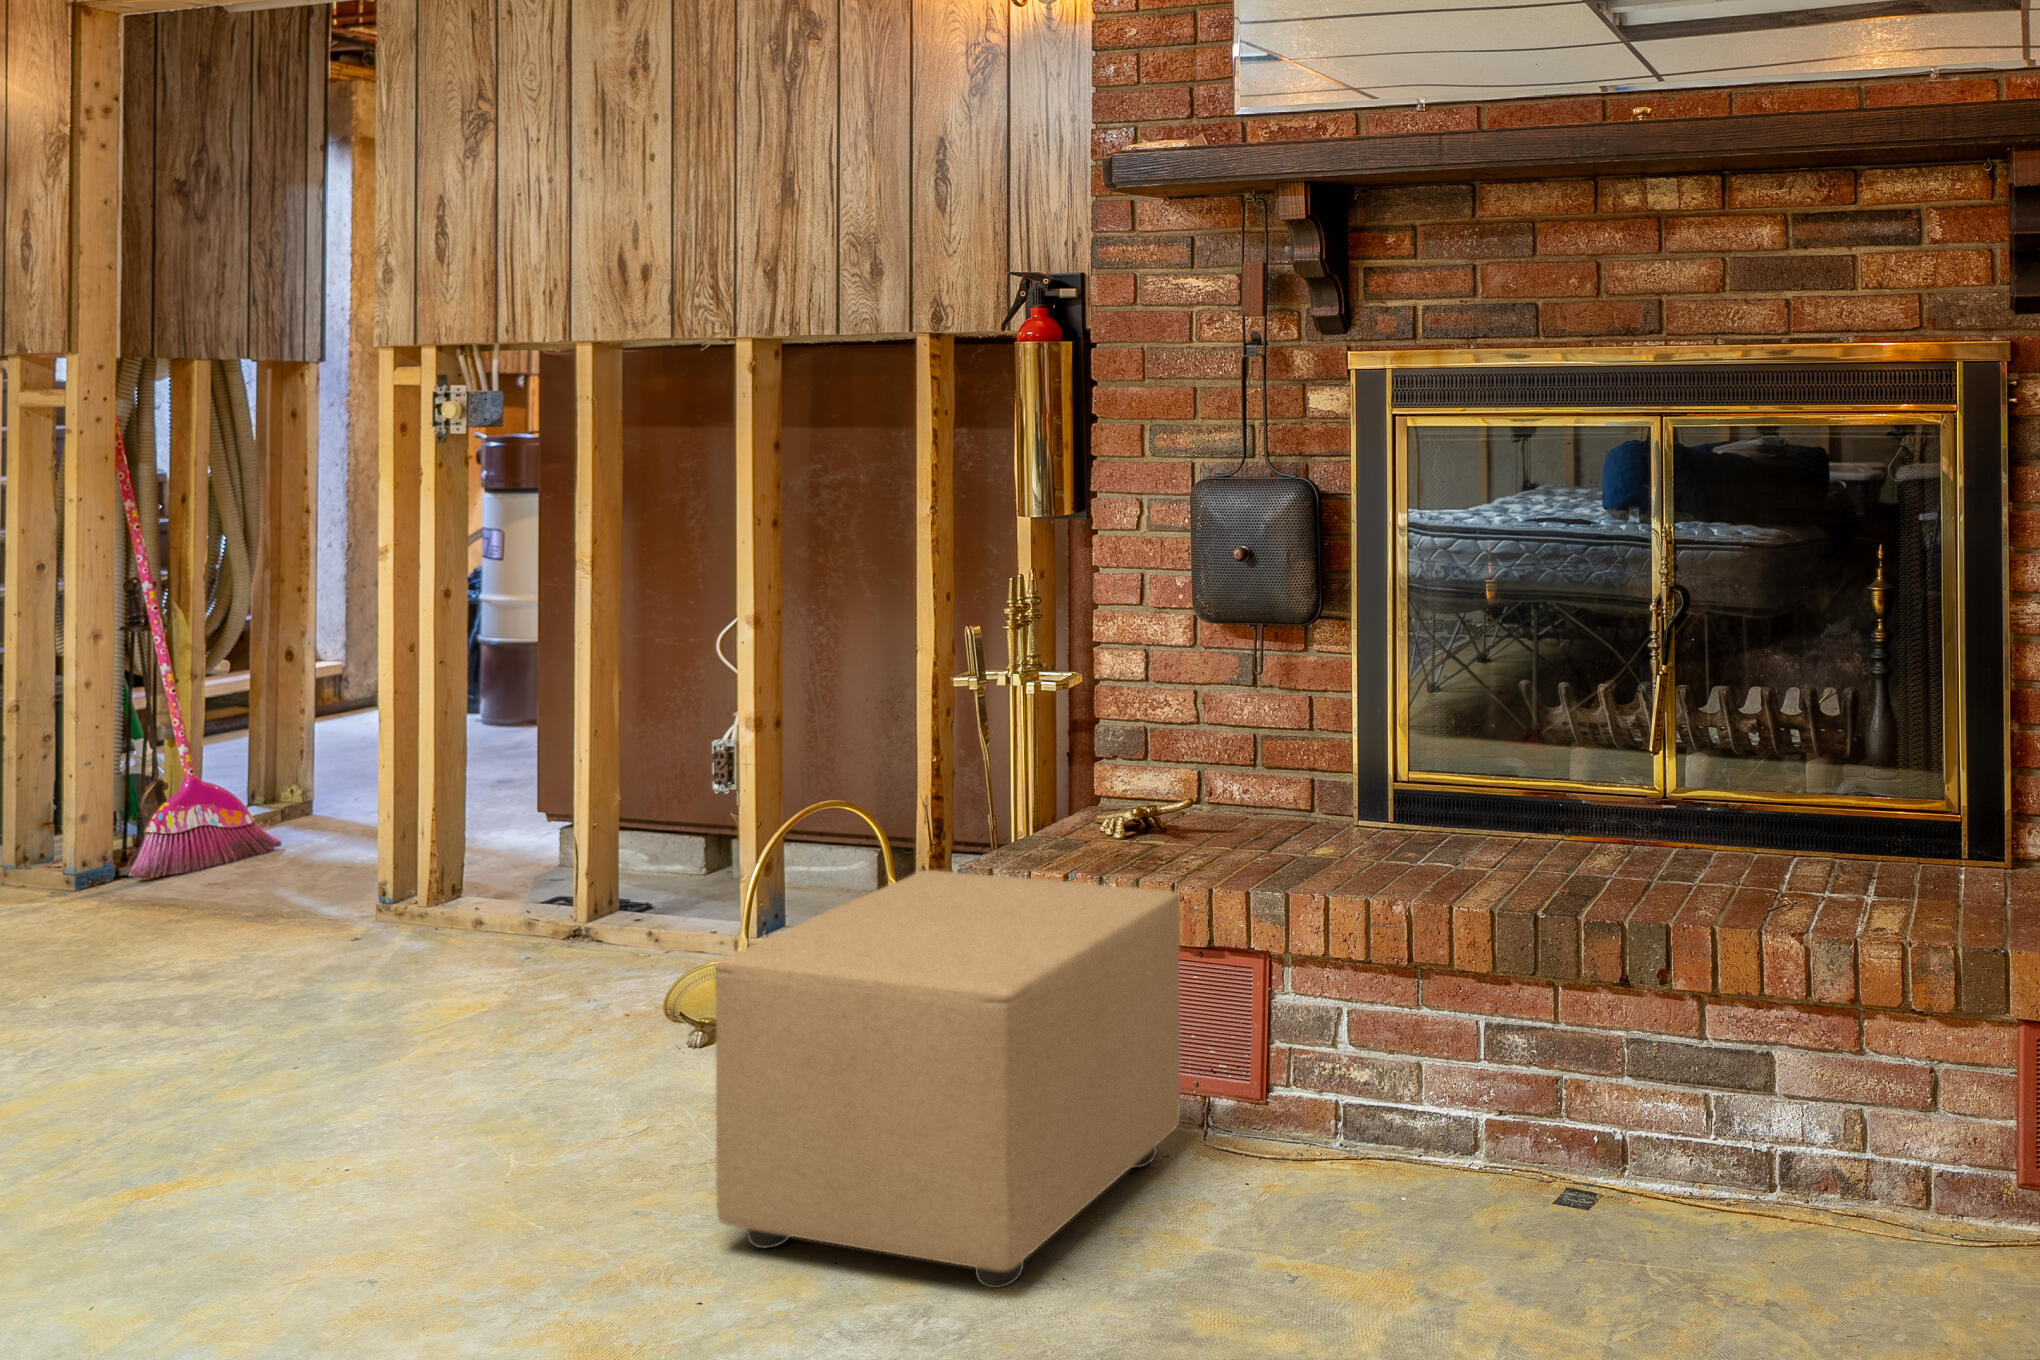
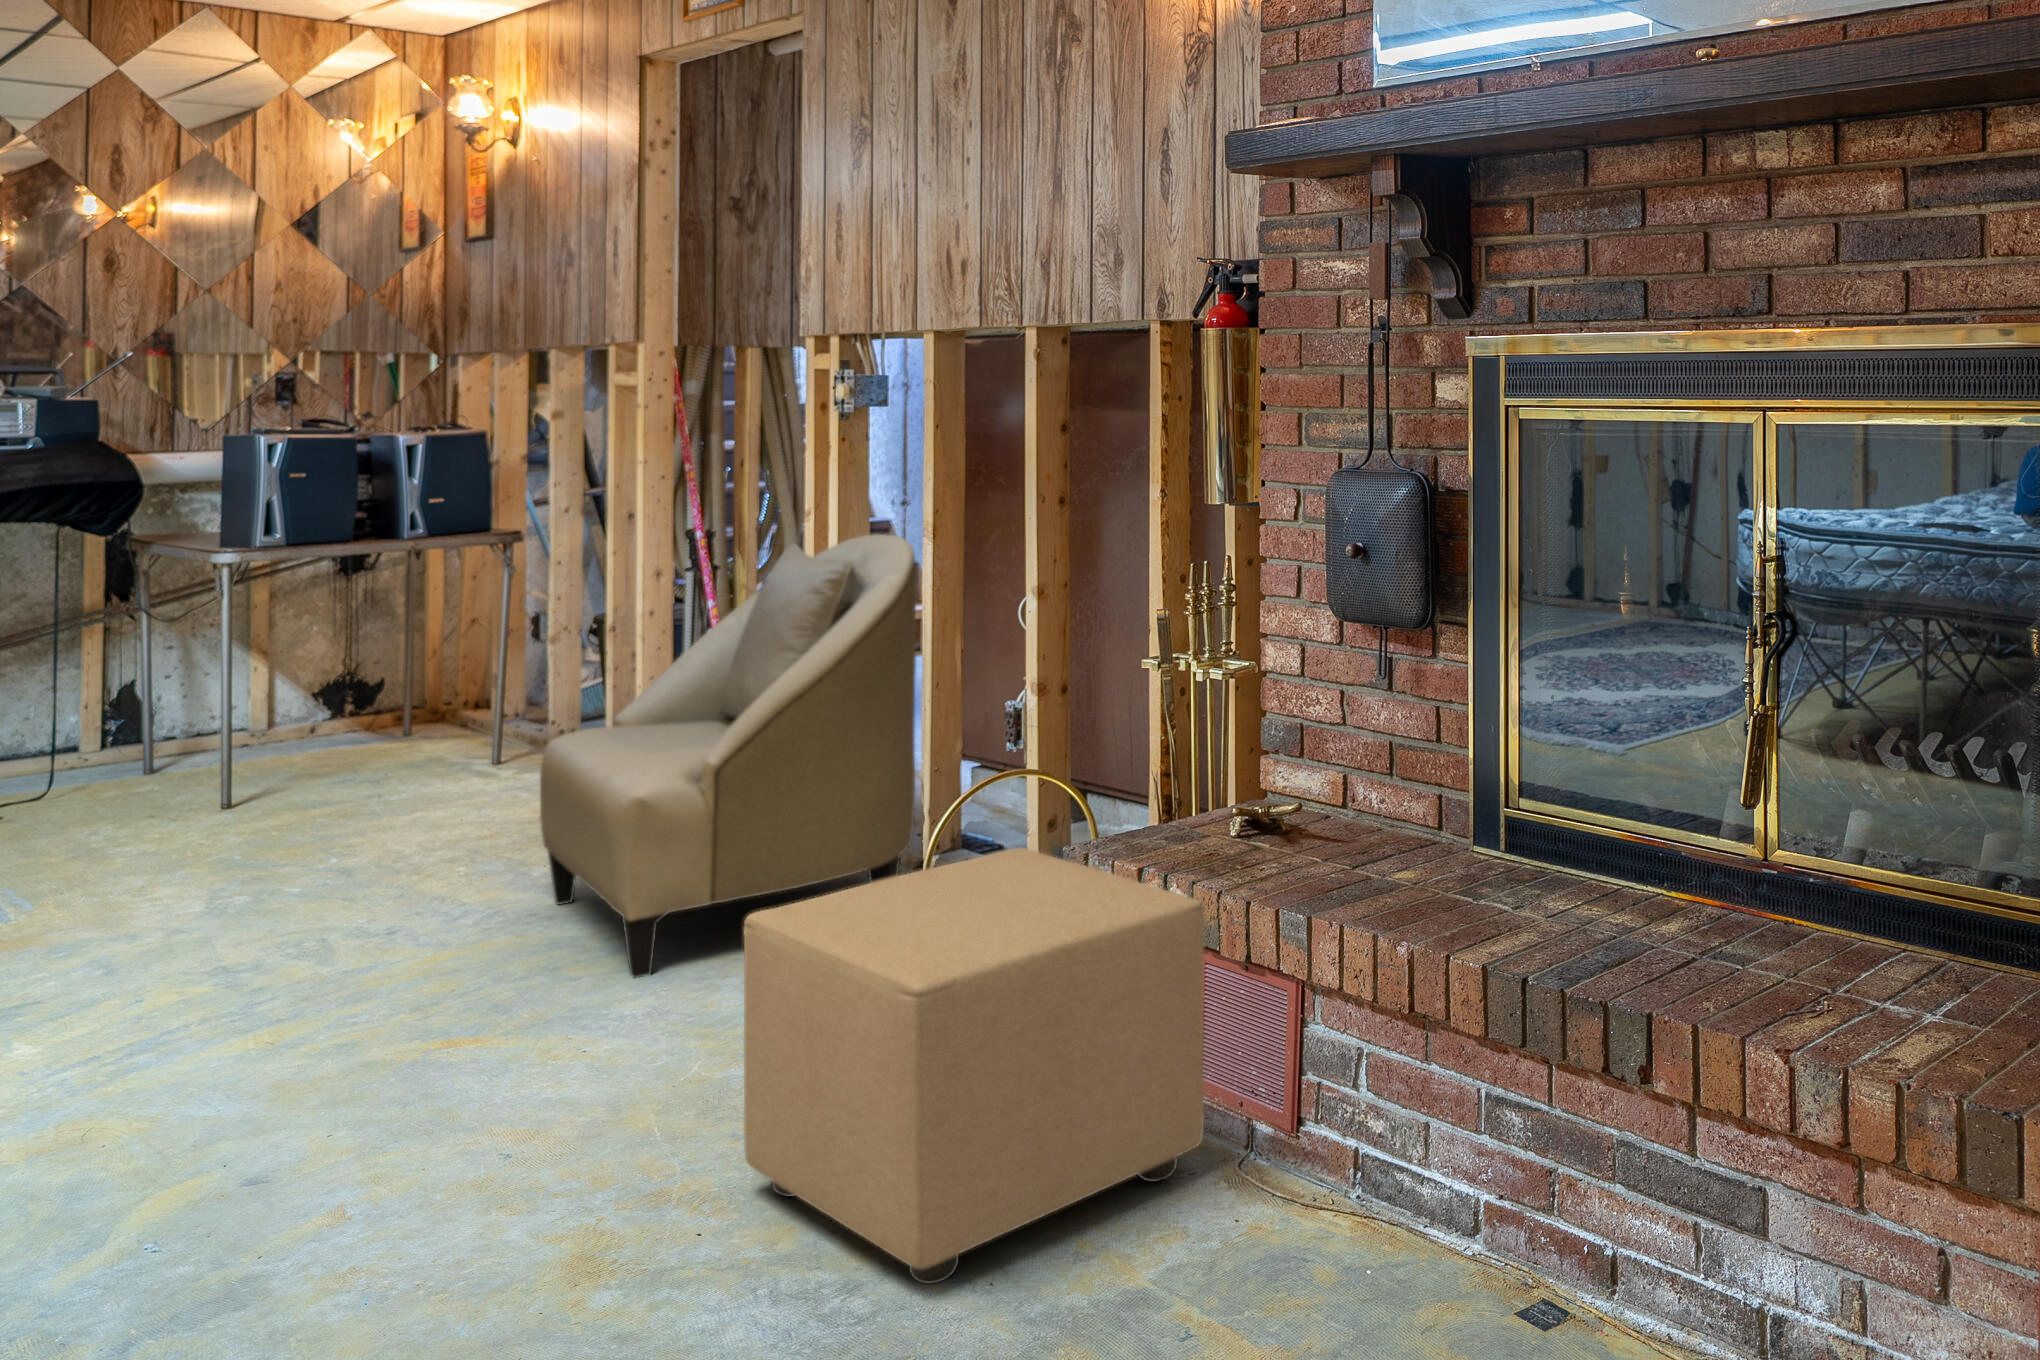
armchair: none [105,569,610,1092] -> present [540,534,917,978]

